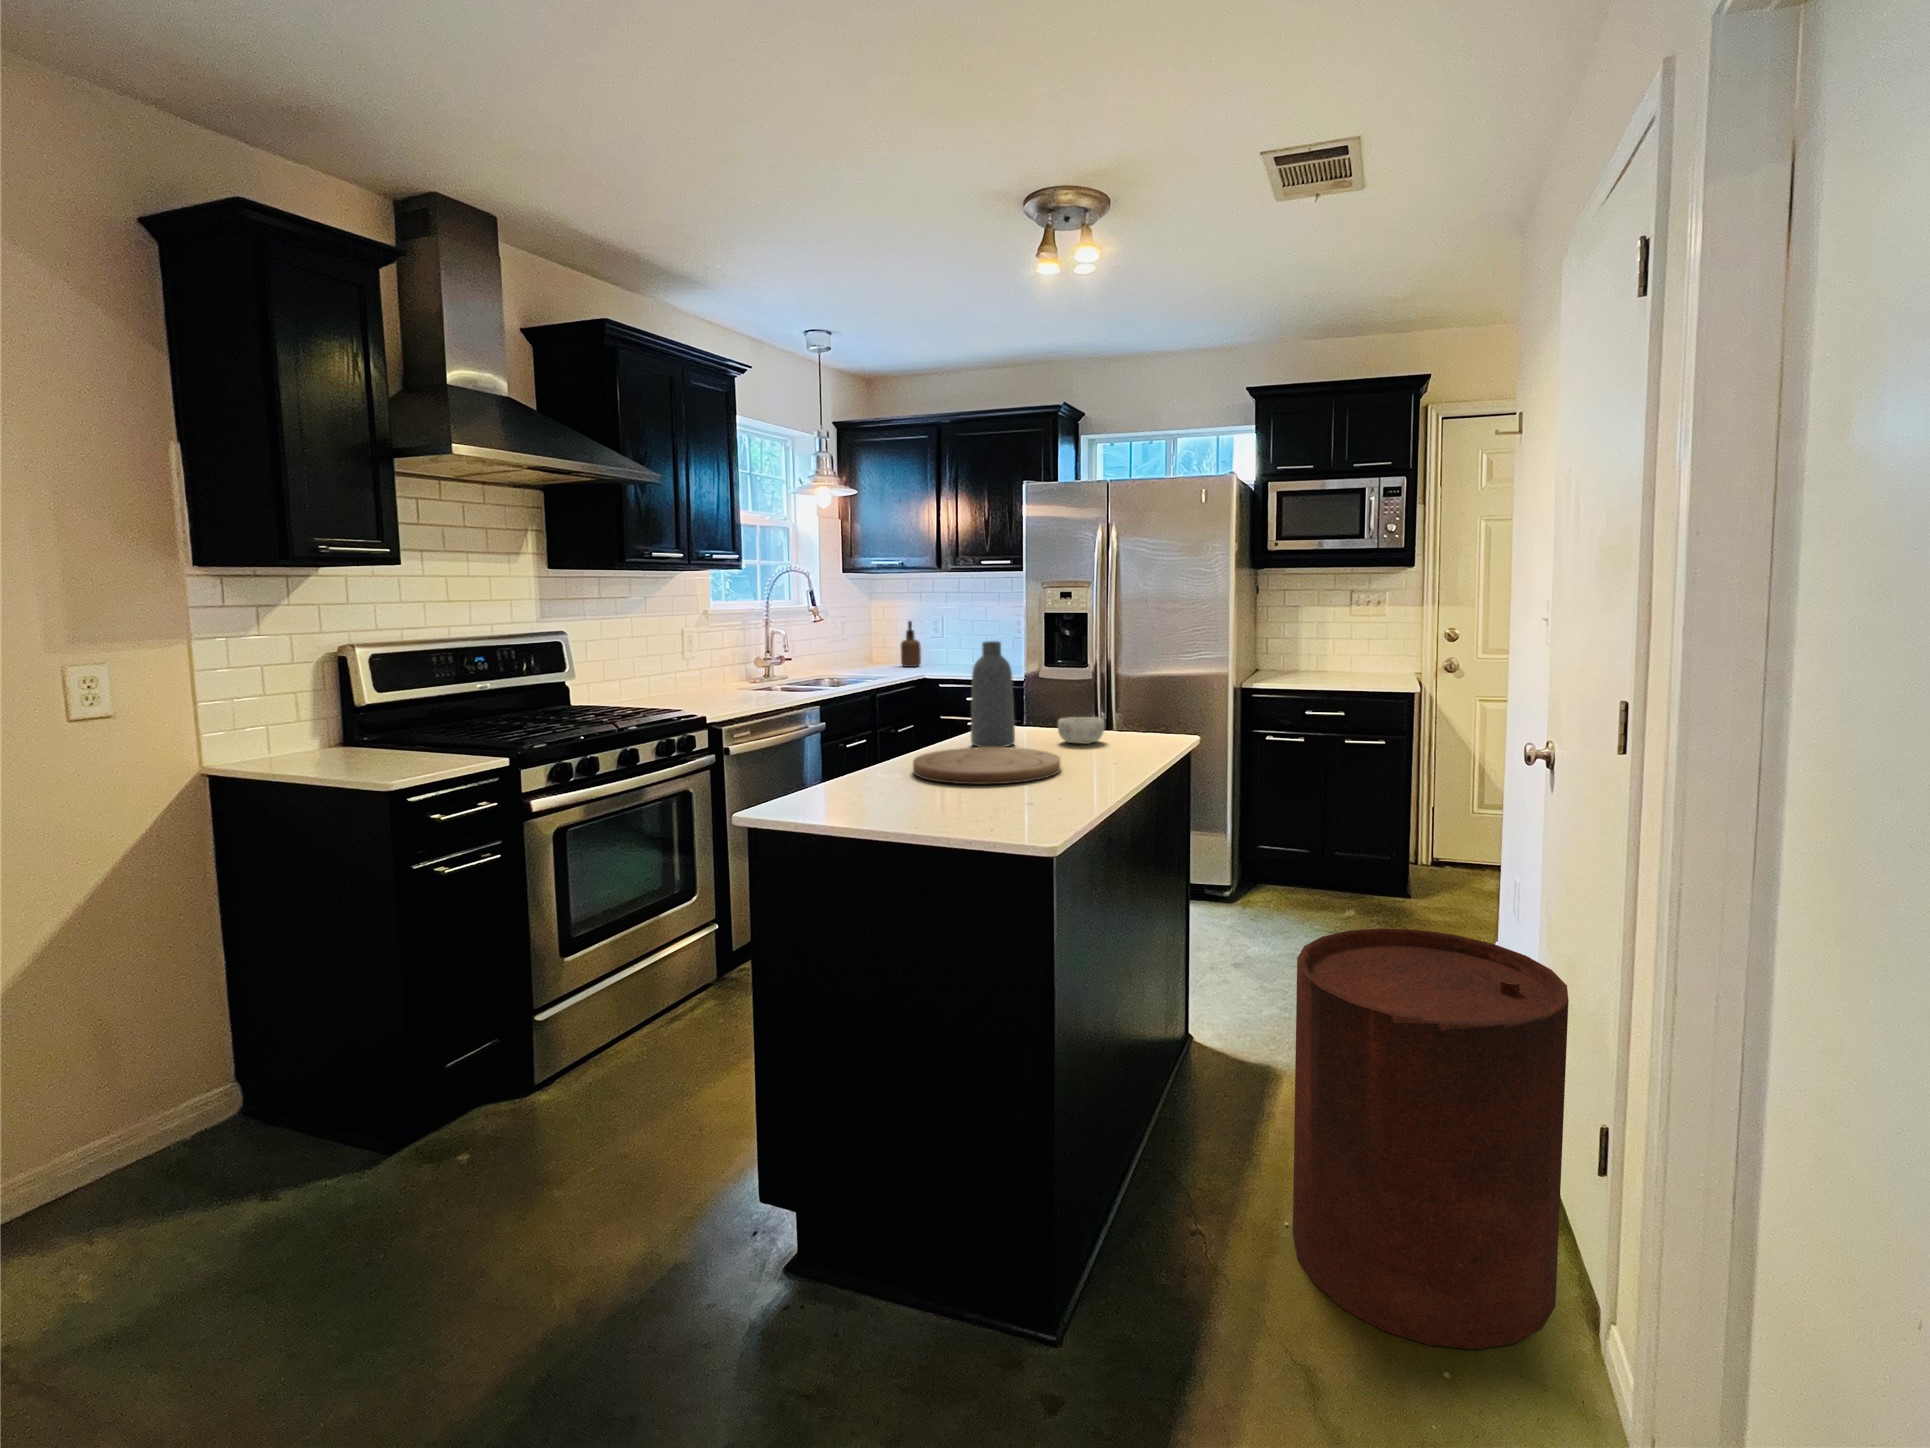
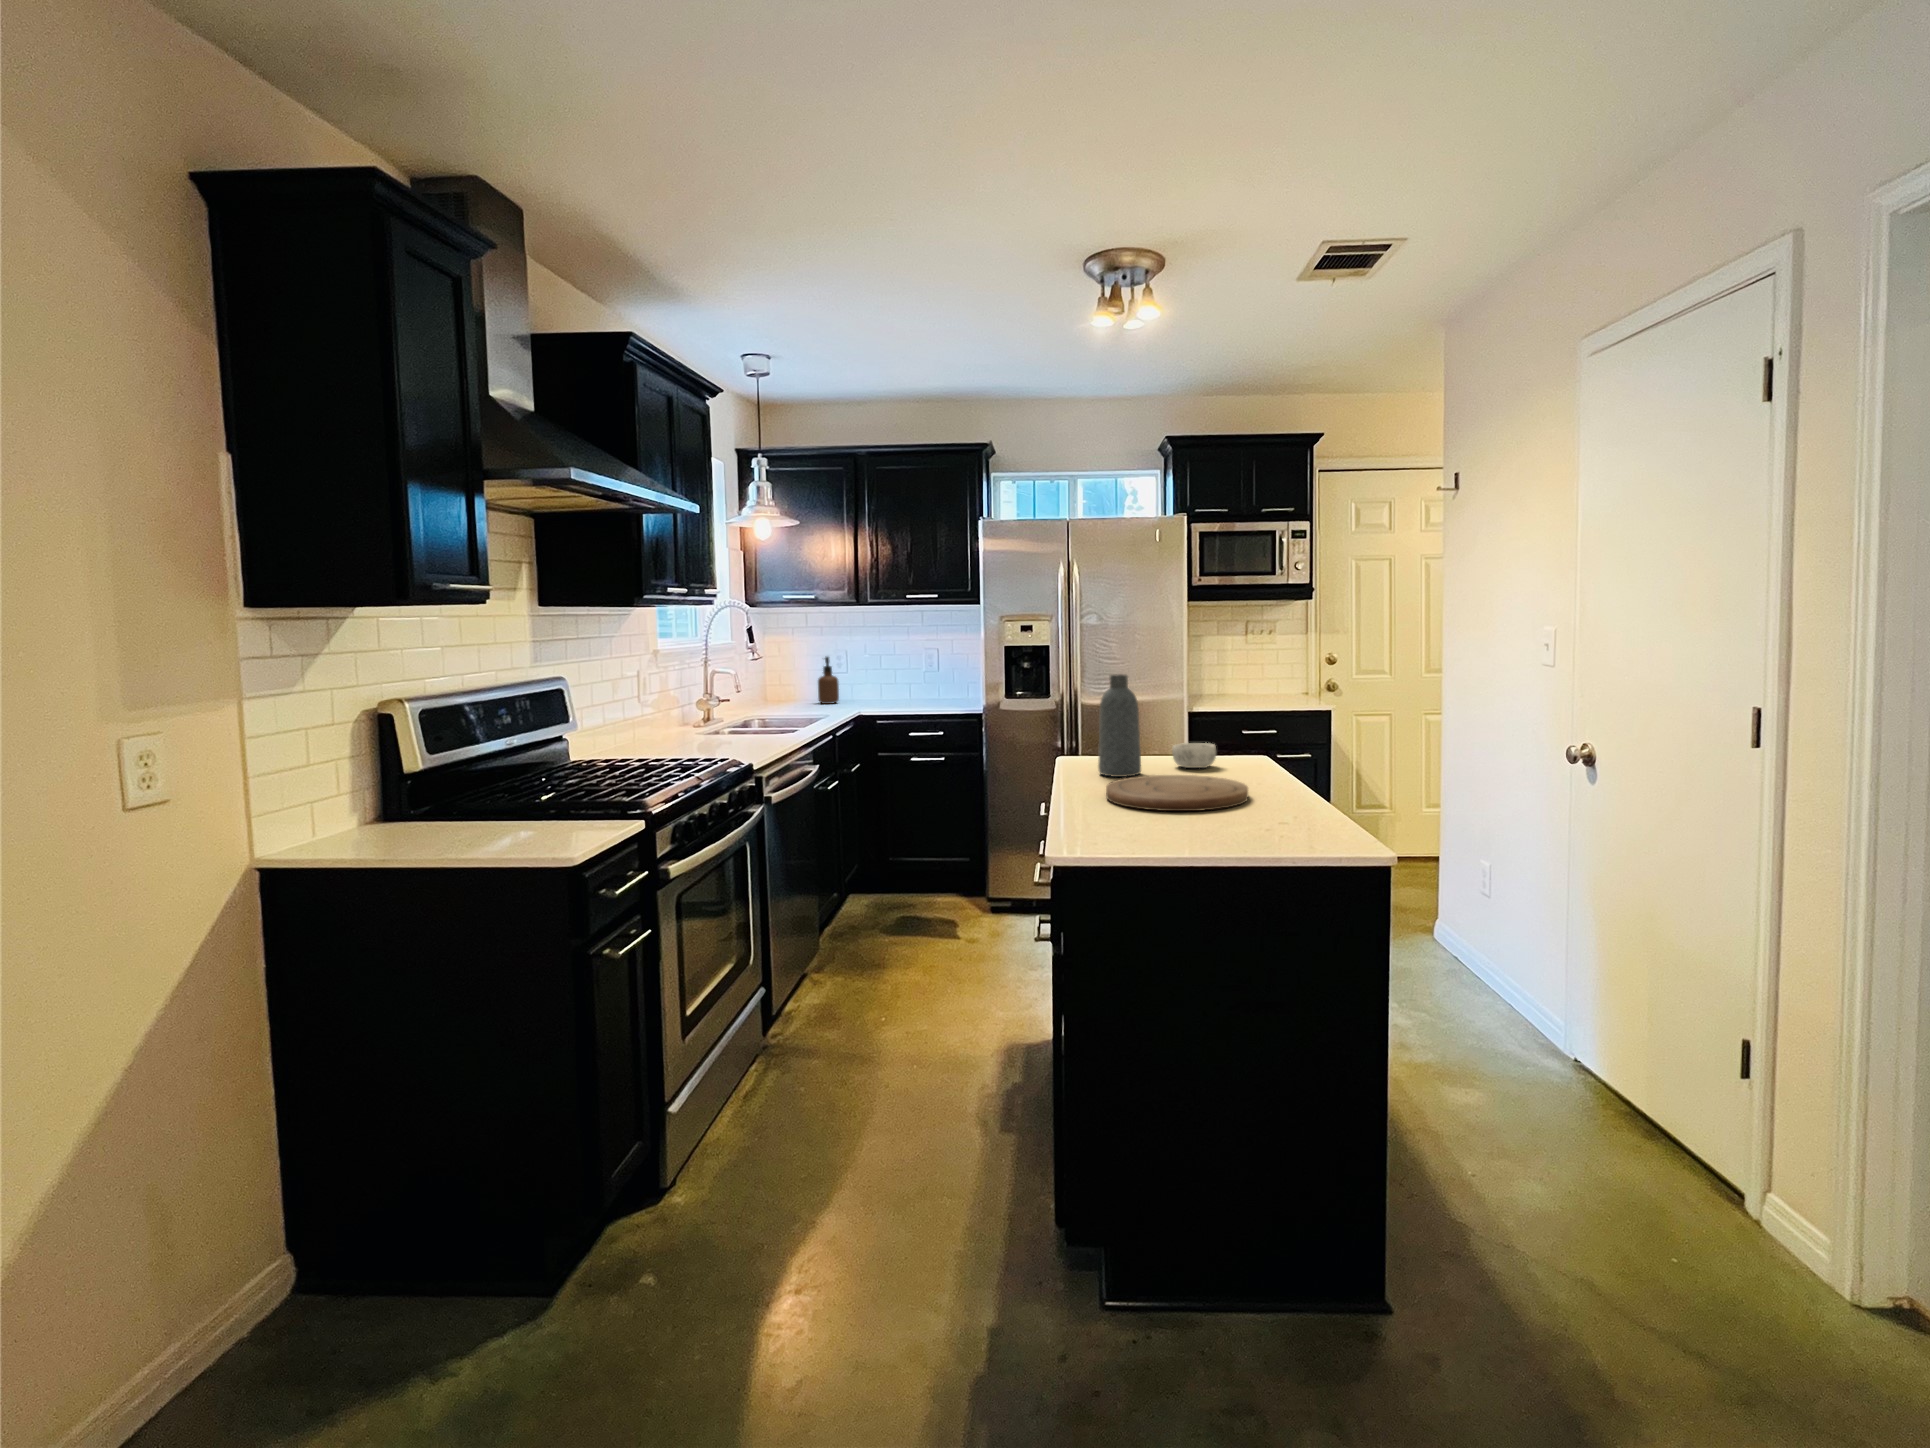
trash can: present [1293,928,1569,1350] -> none [1480,908,1726,1250]

